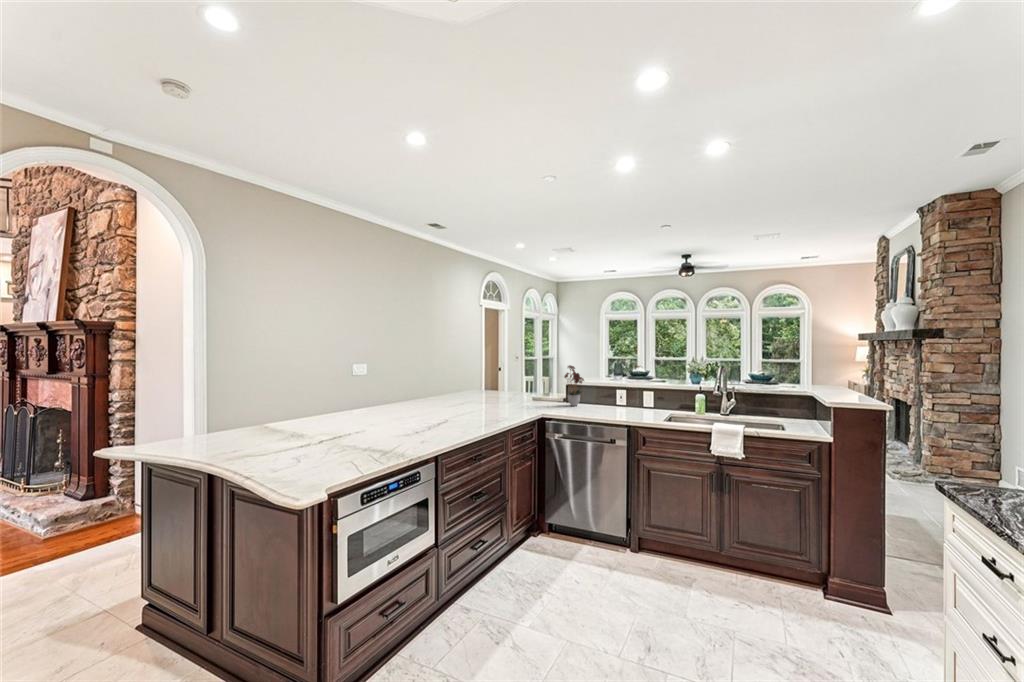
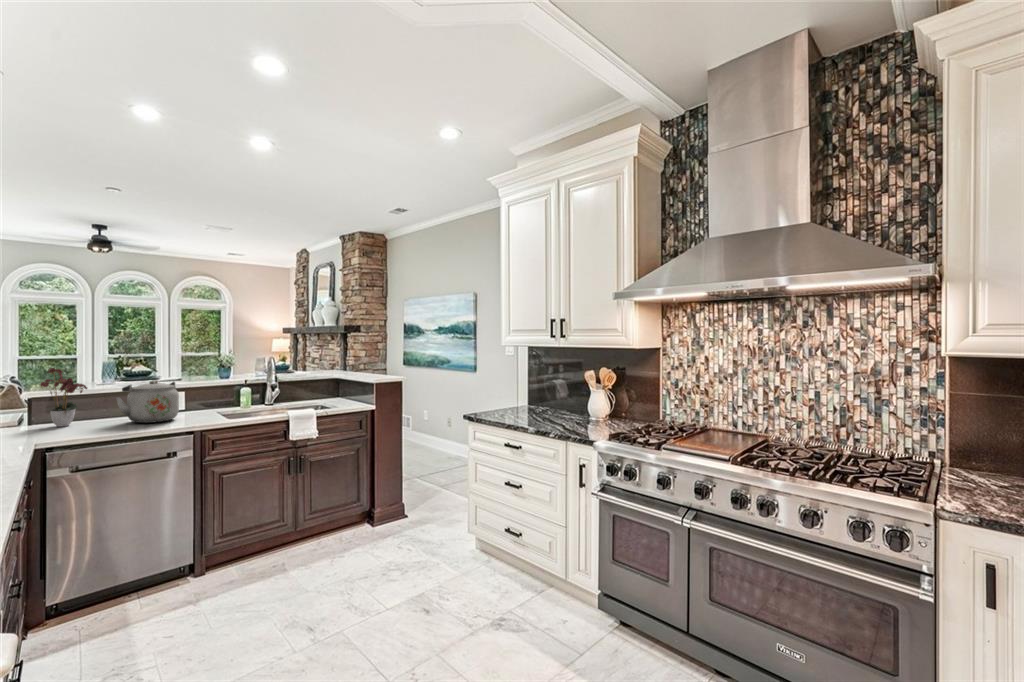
kettle: none [594,379,635,413] -> present [116,381,179,423]

